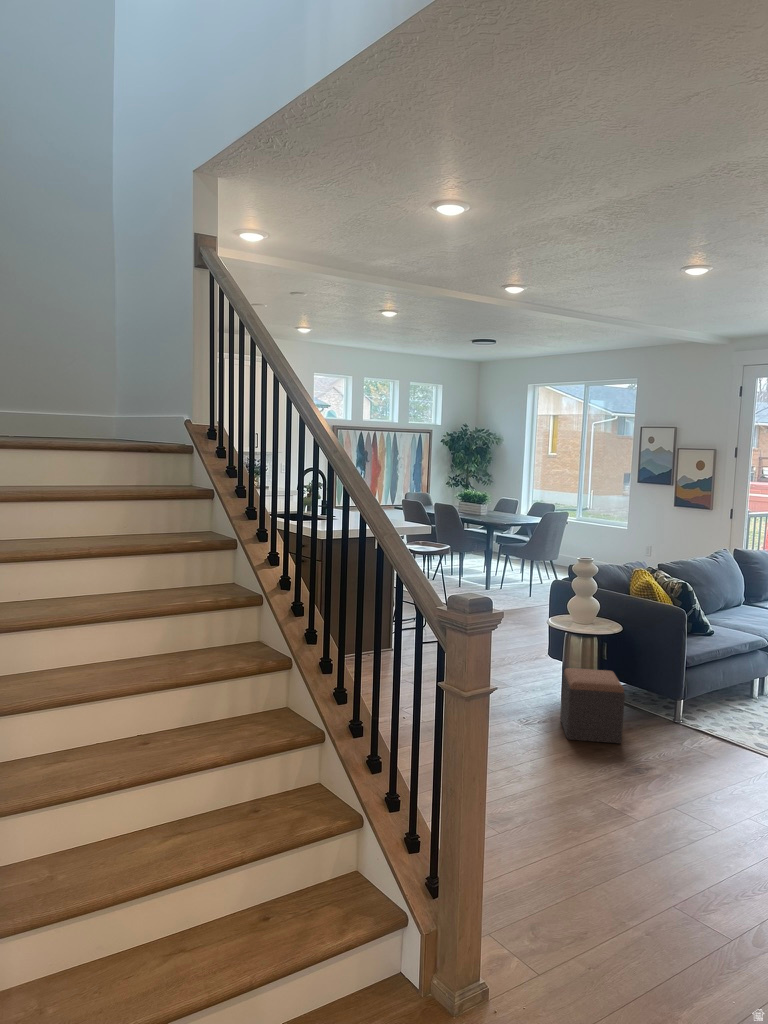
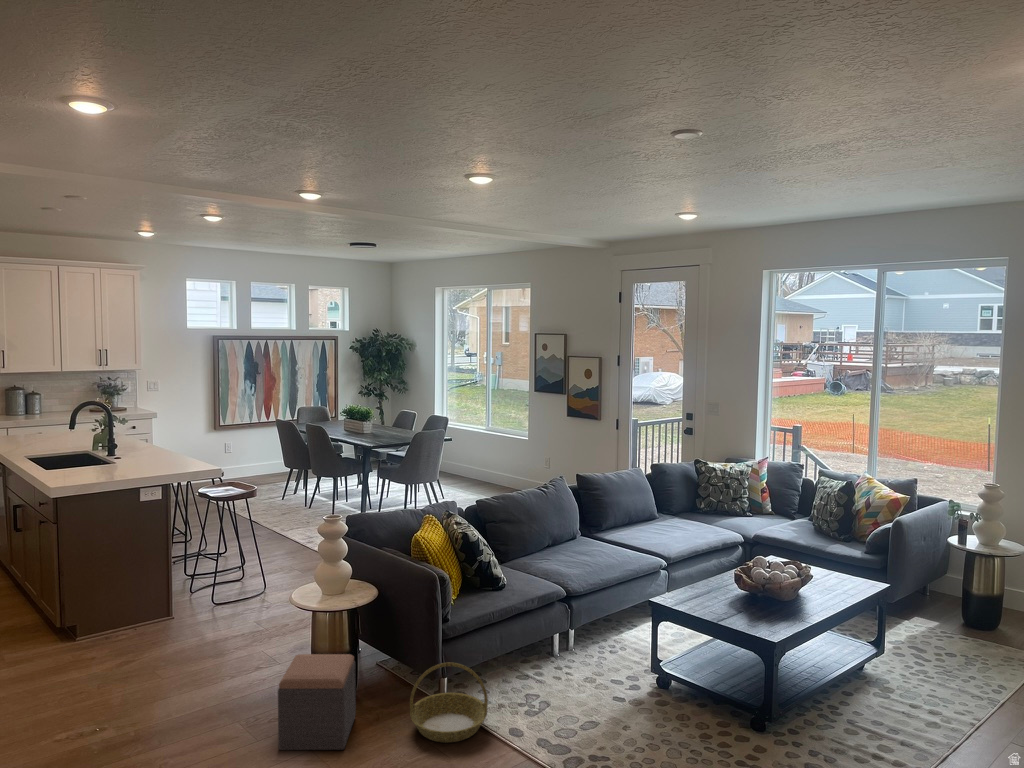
basket: none [663,682,734,747] -> present [410,663,488,742]

